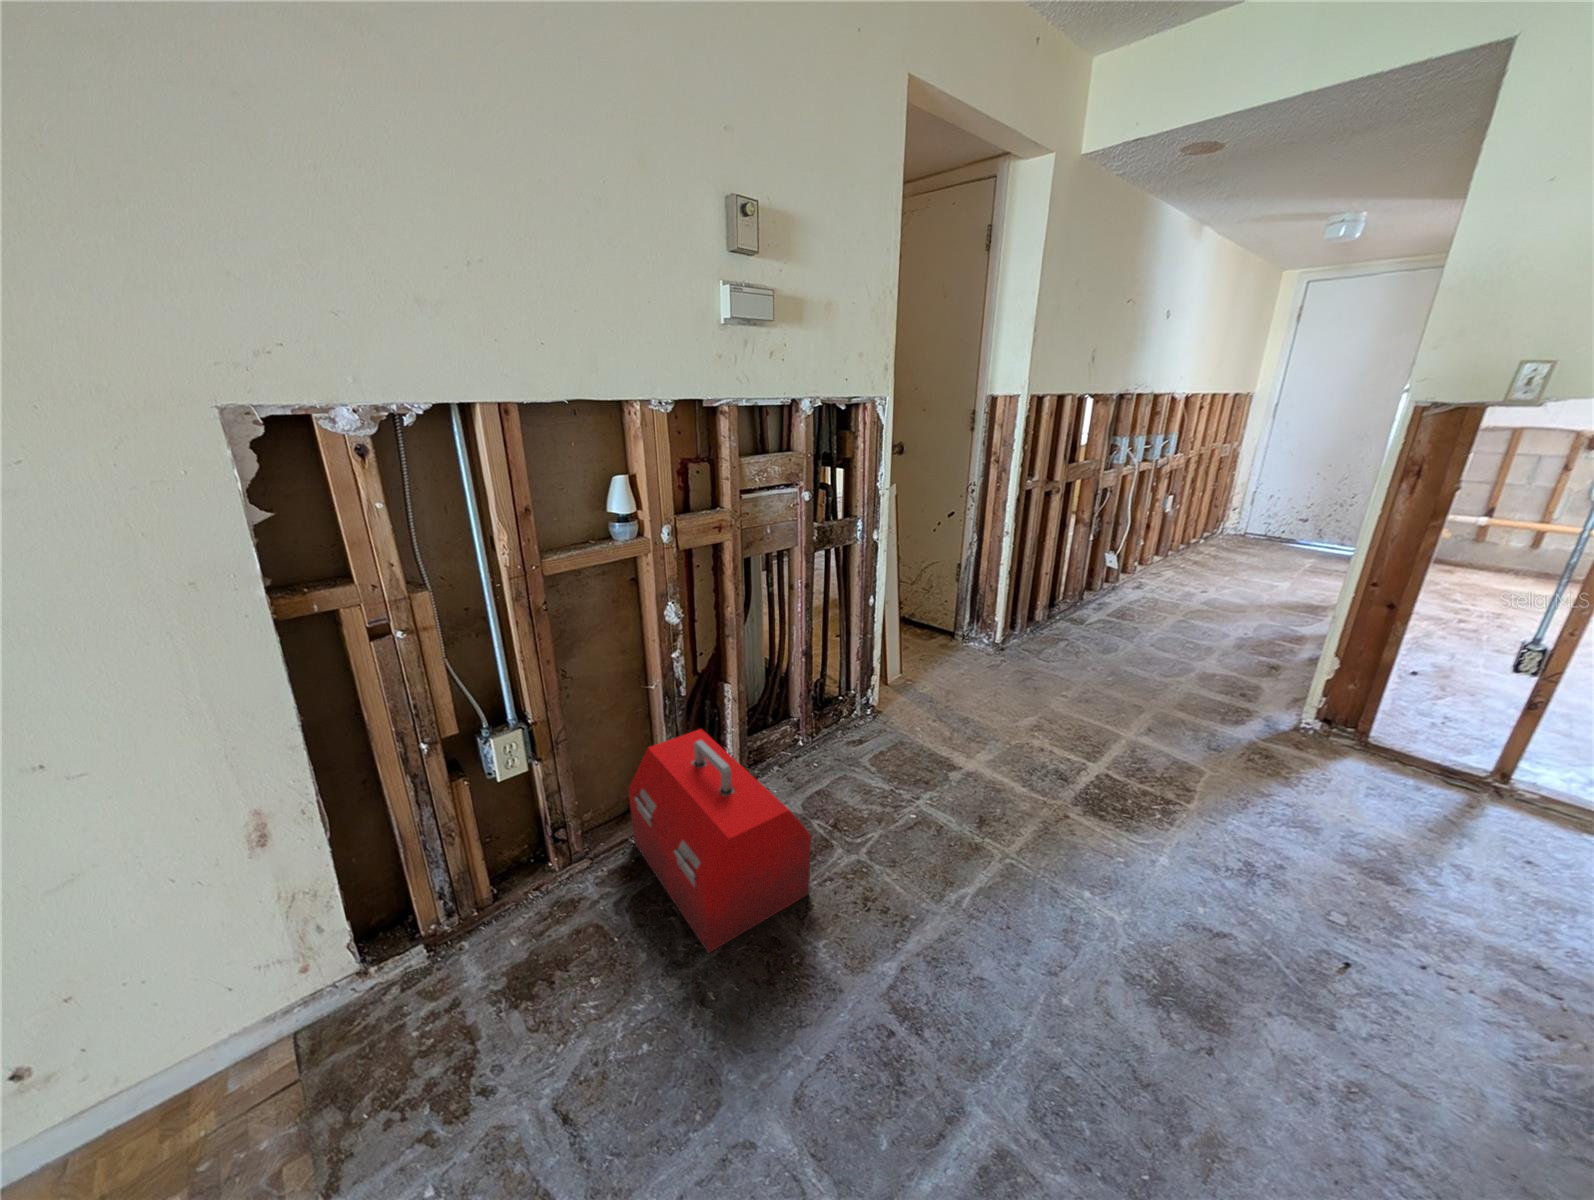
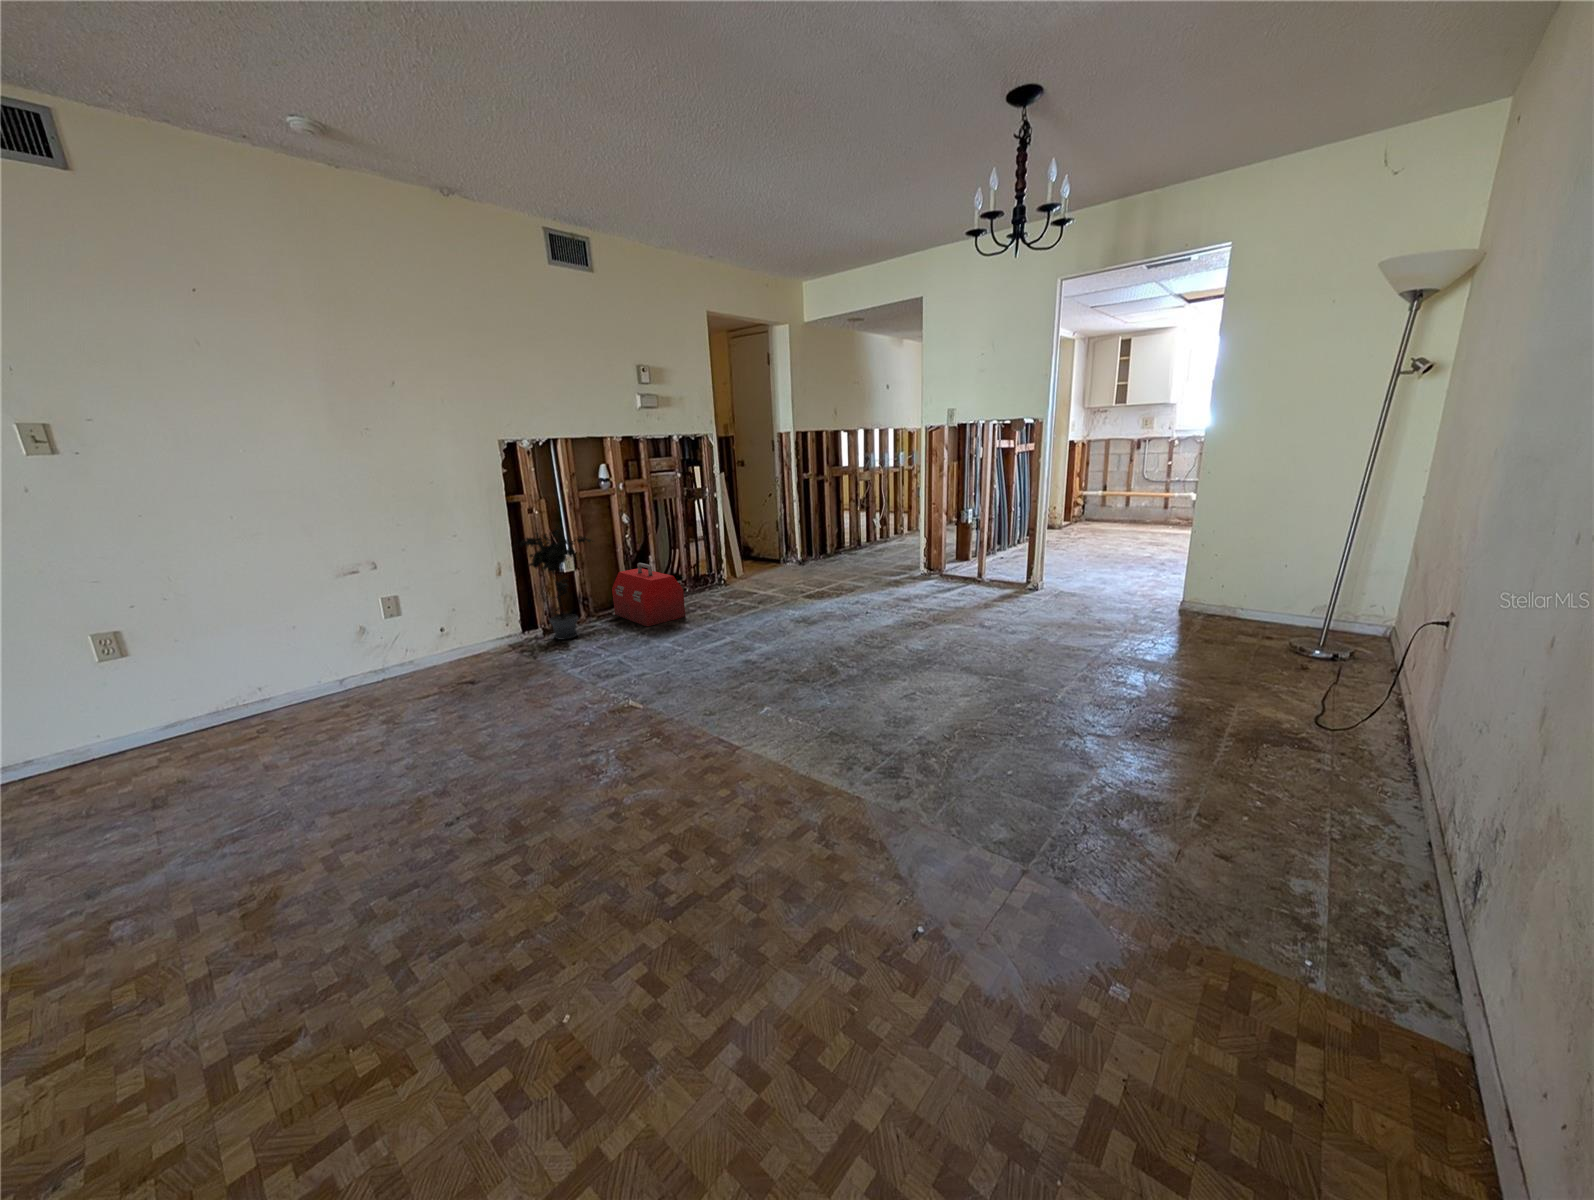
potted plant: none [252,713,565,1028] -> present [512,526,594,640]

